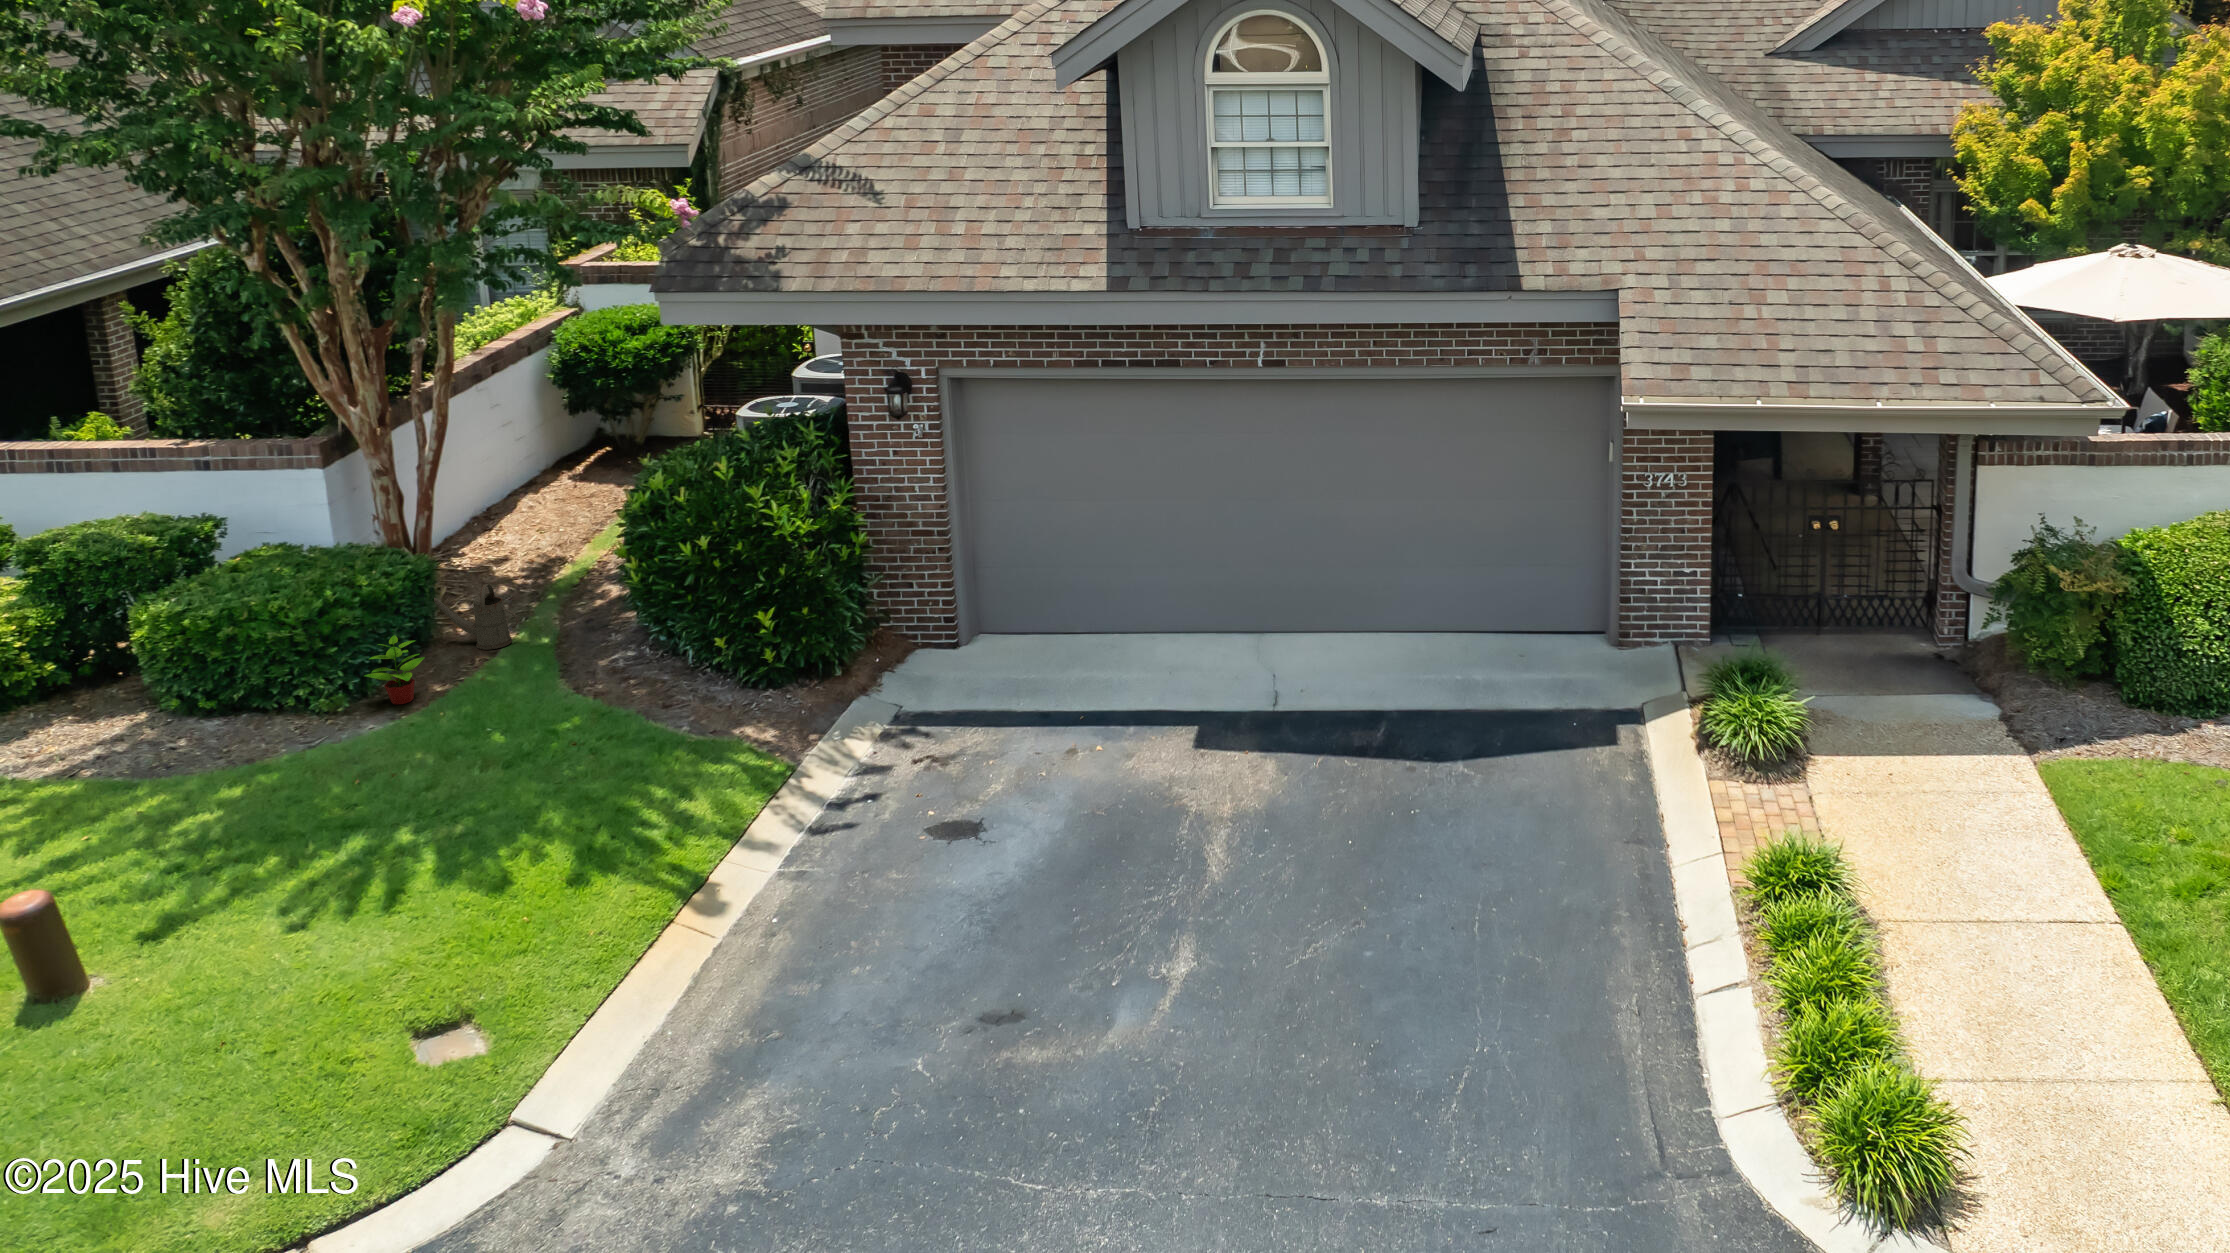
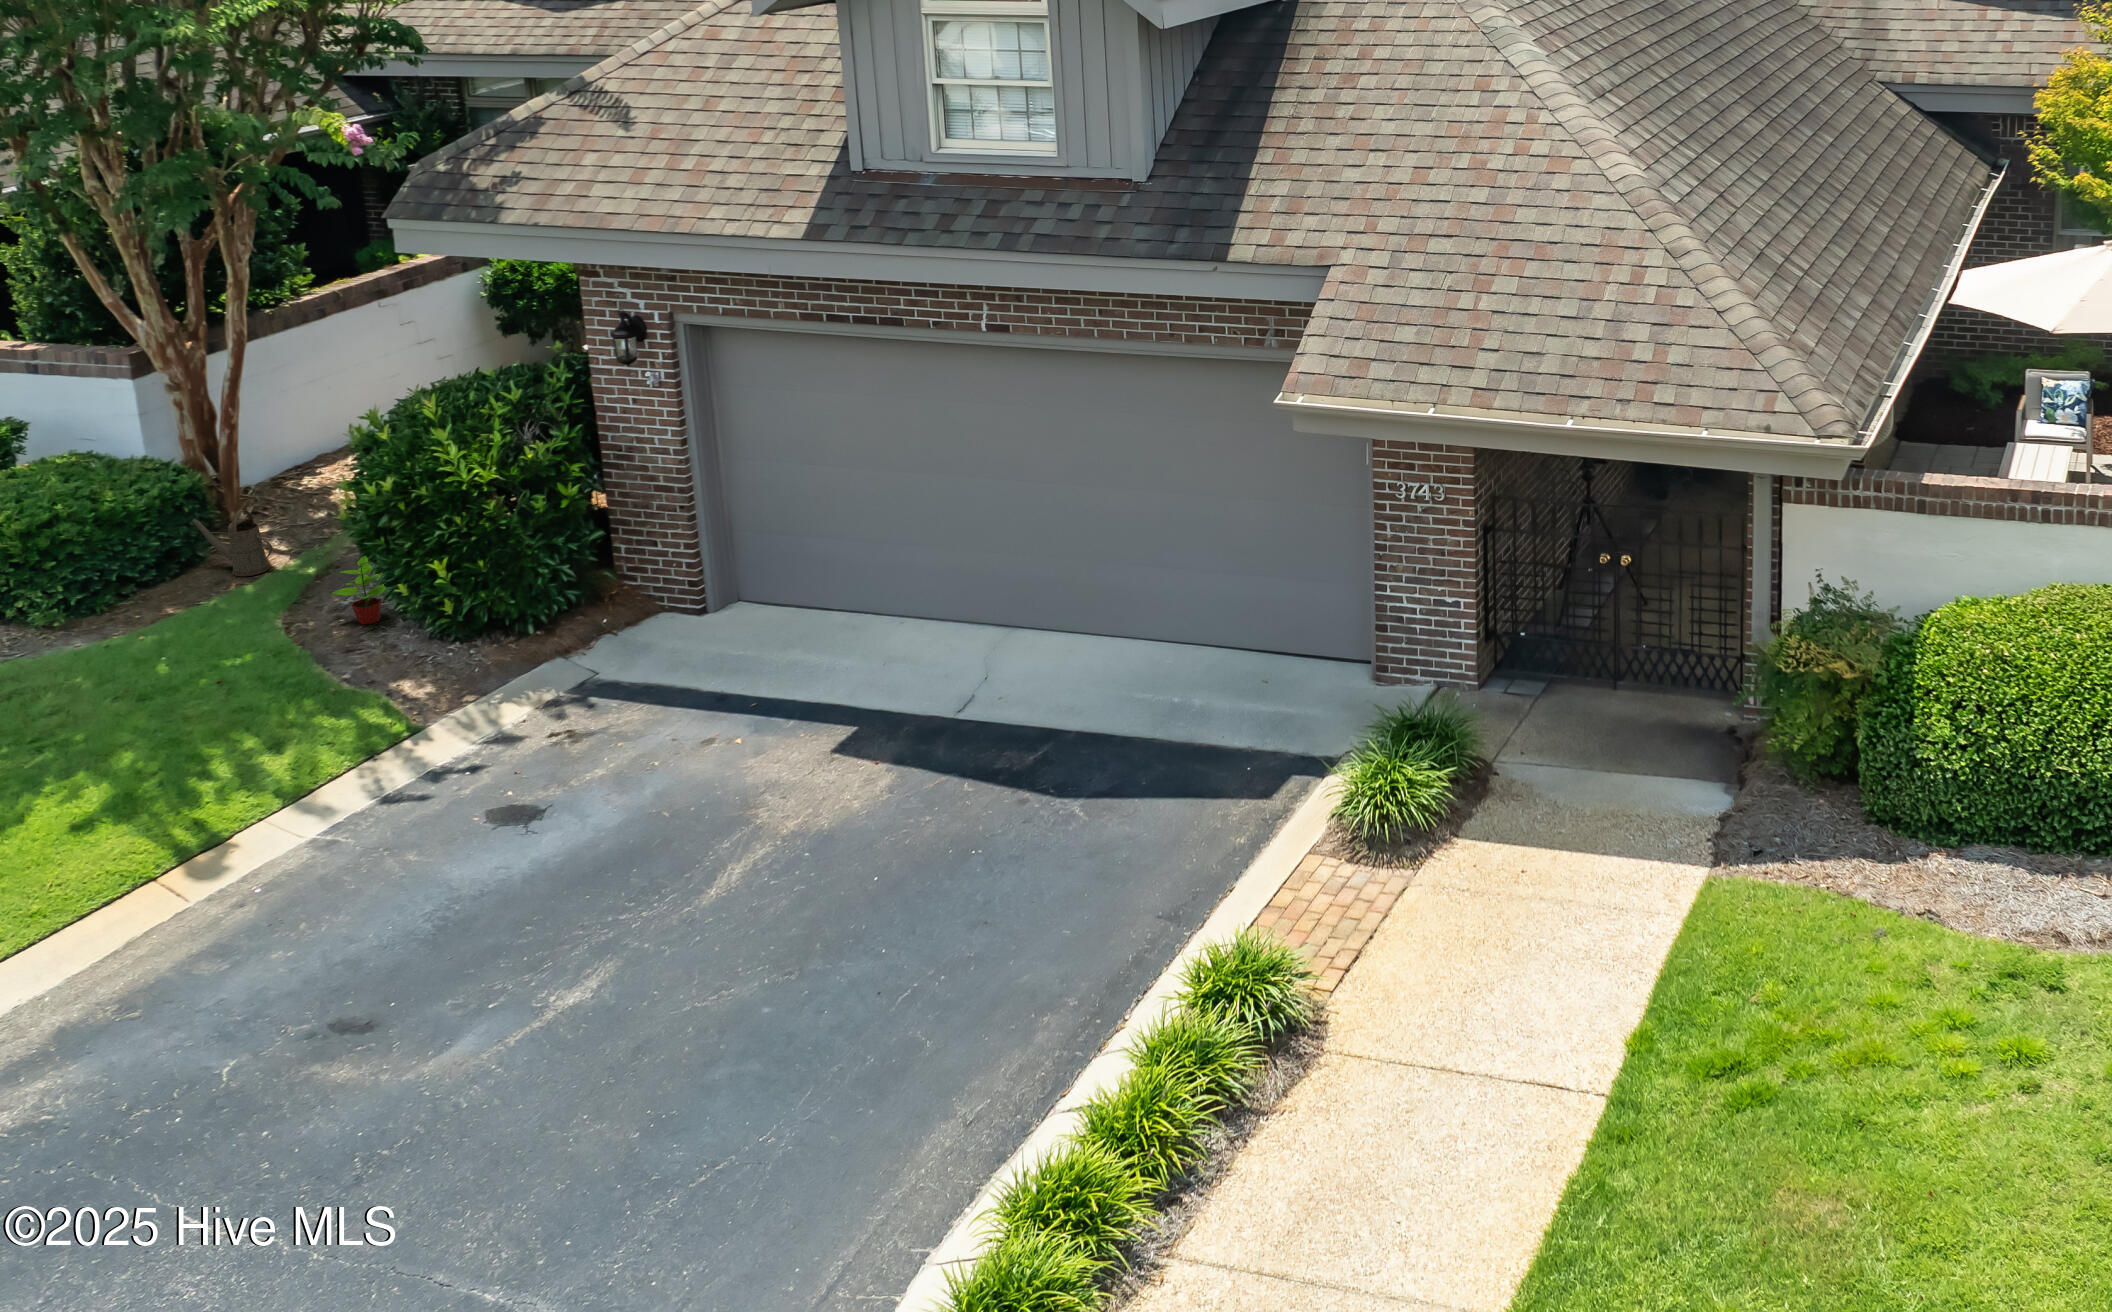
potted plant: present [364,635,425,705] -> present [331,556,386,624]

